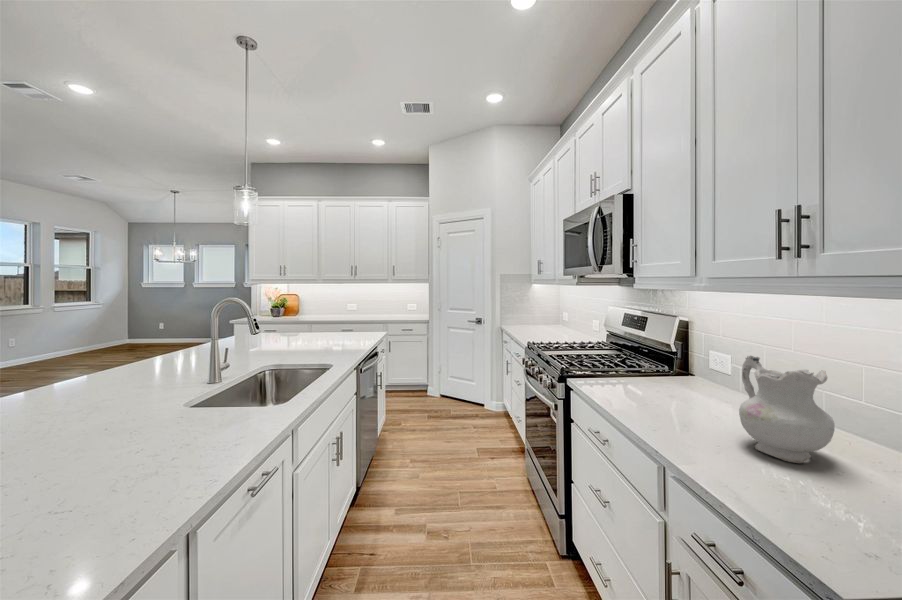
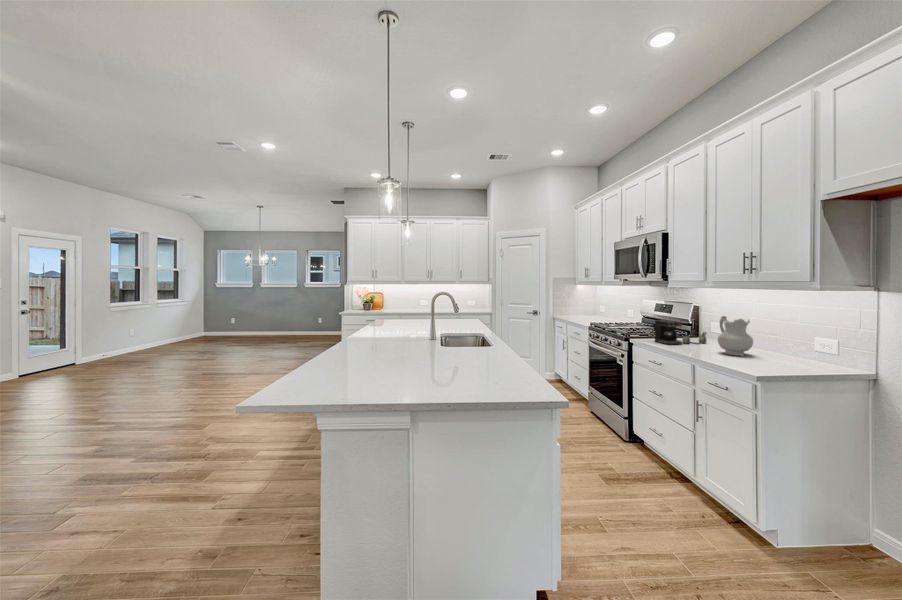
coffee maker: none [607,351,709,405] -> present [655,320,707,344]

